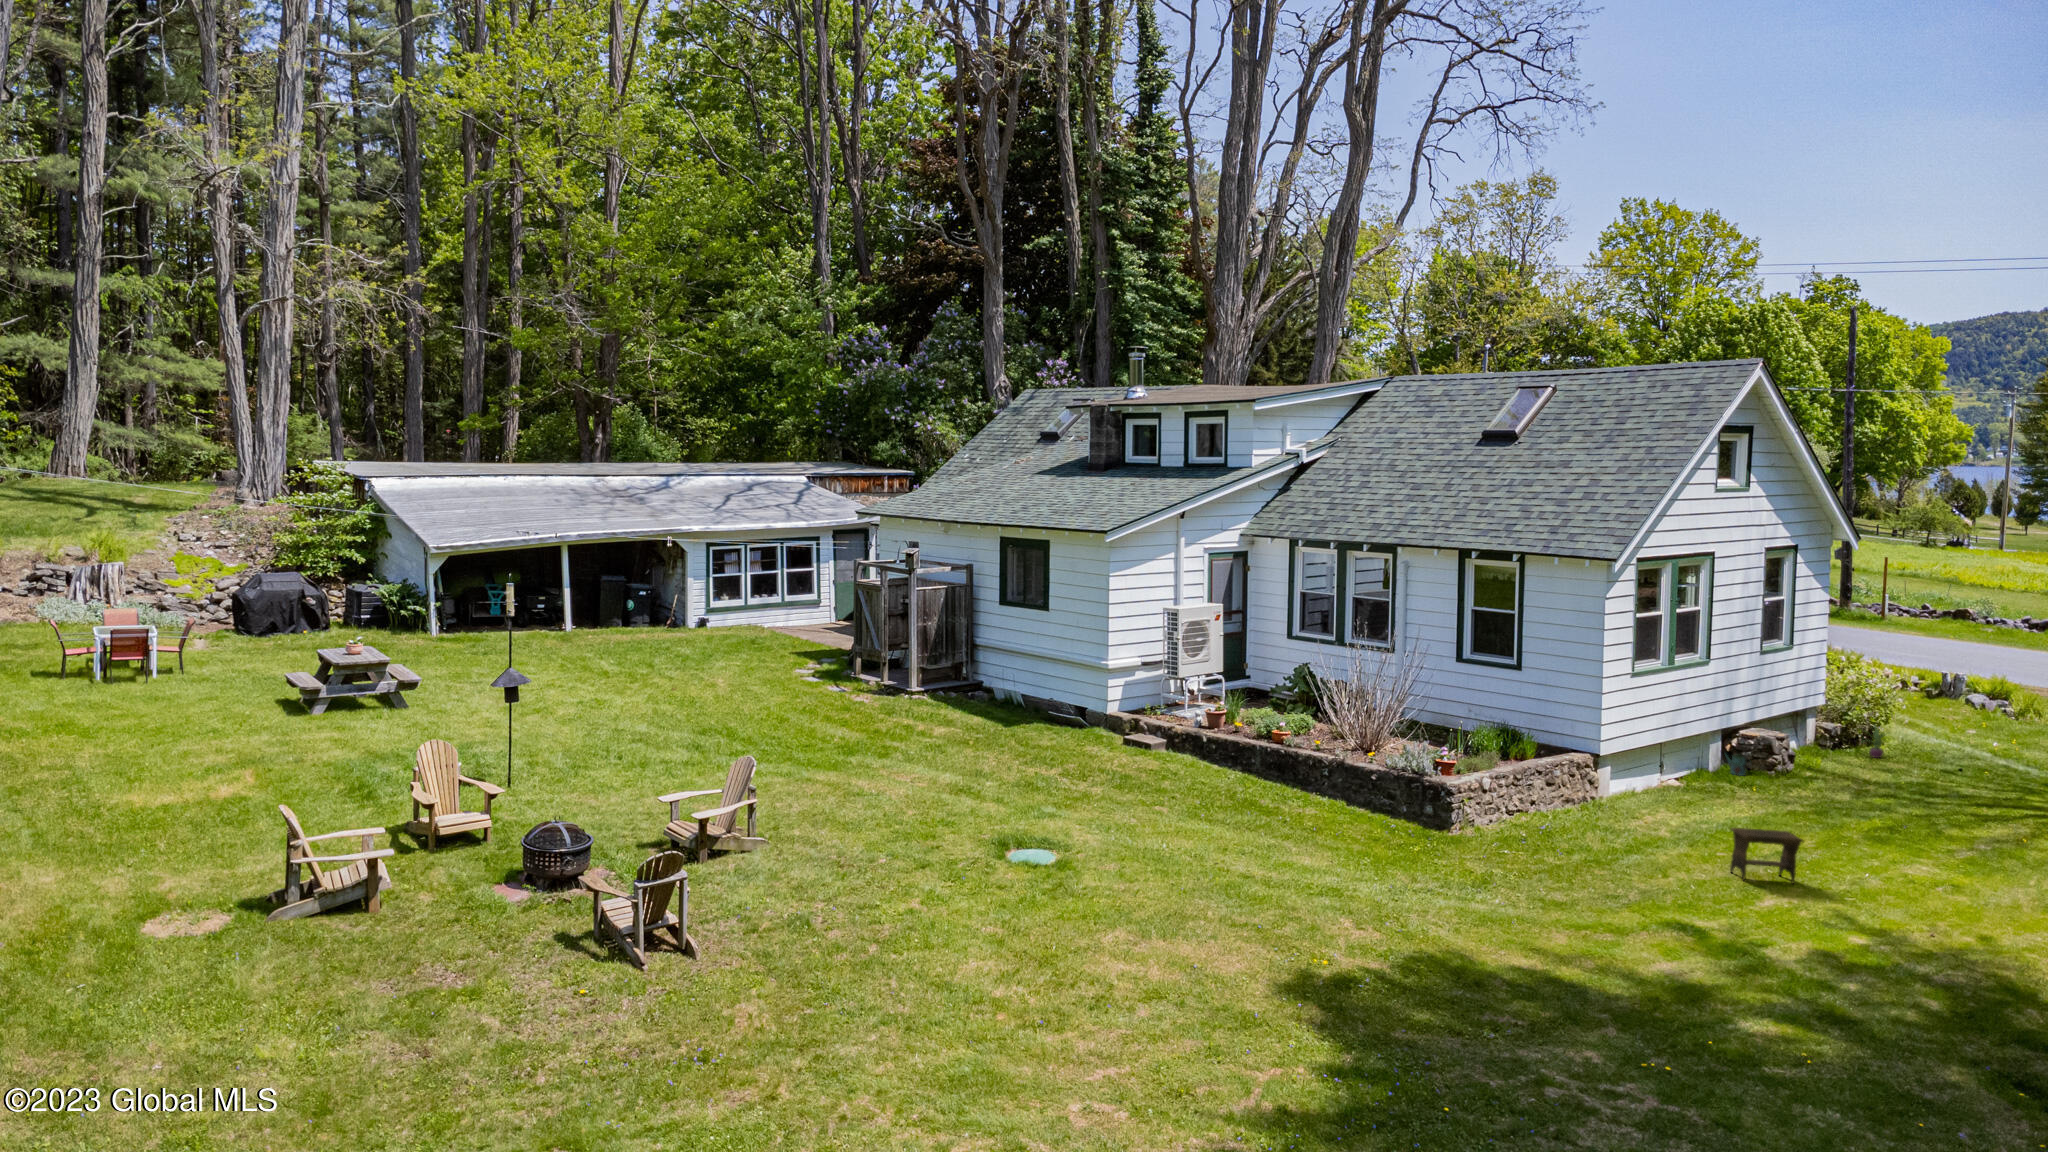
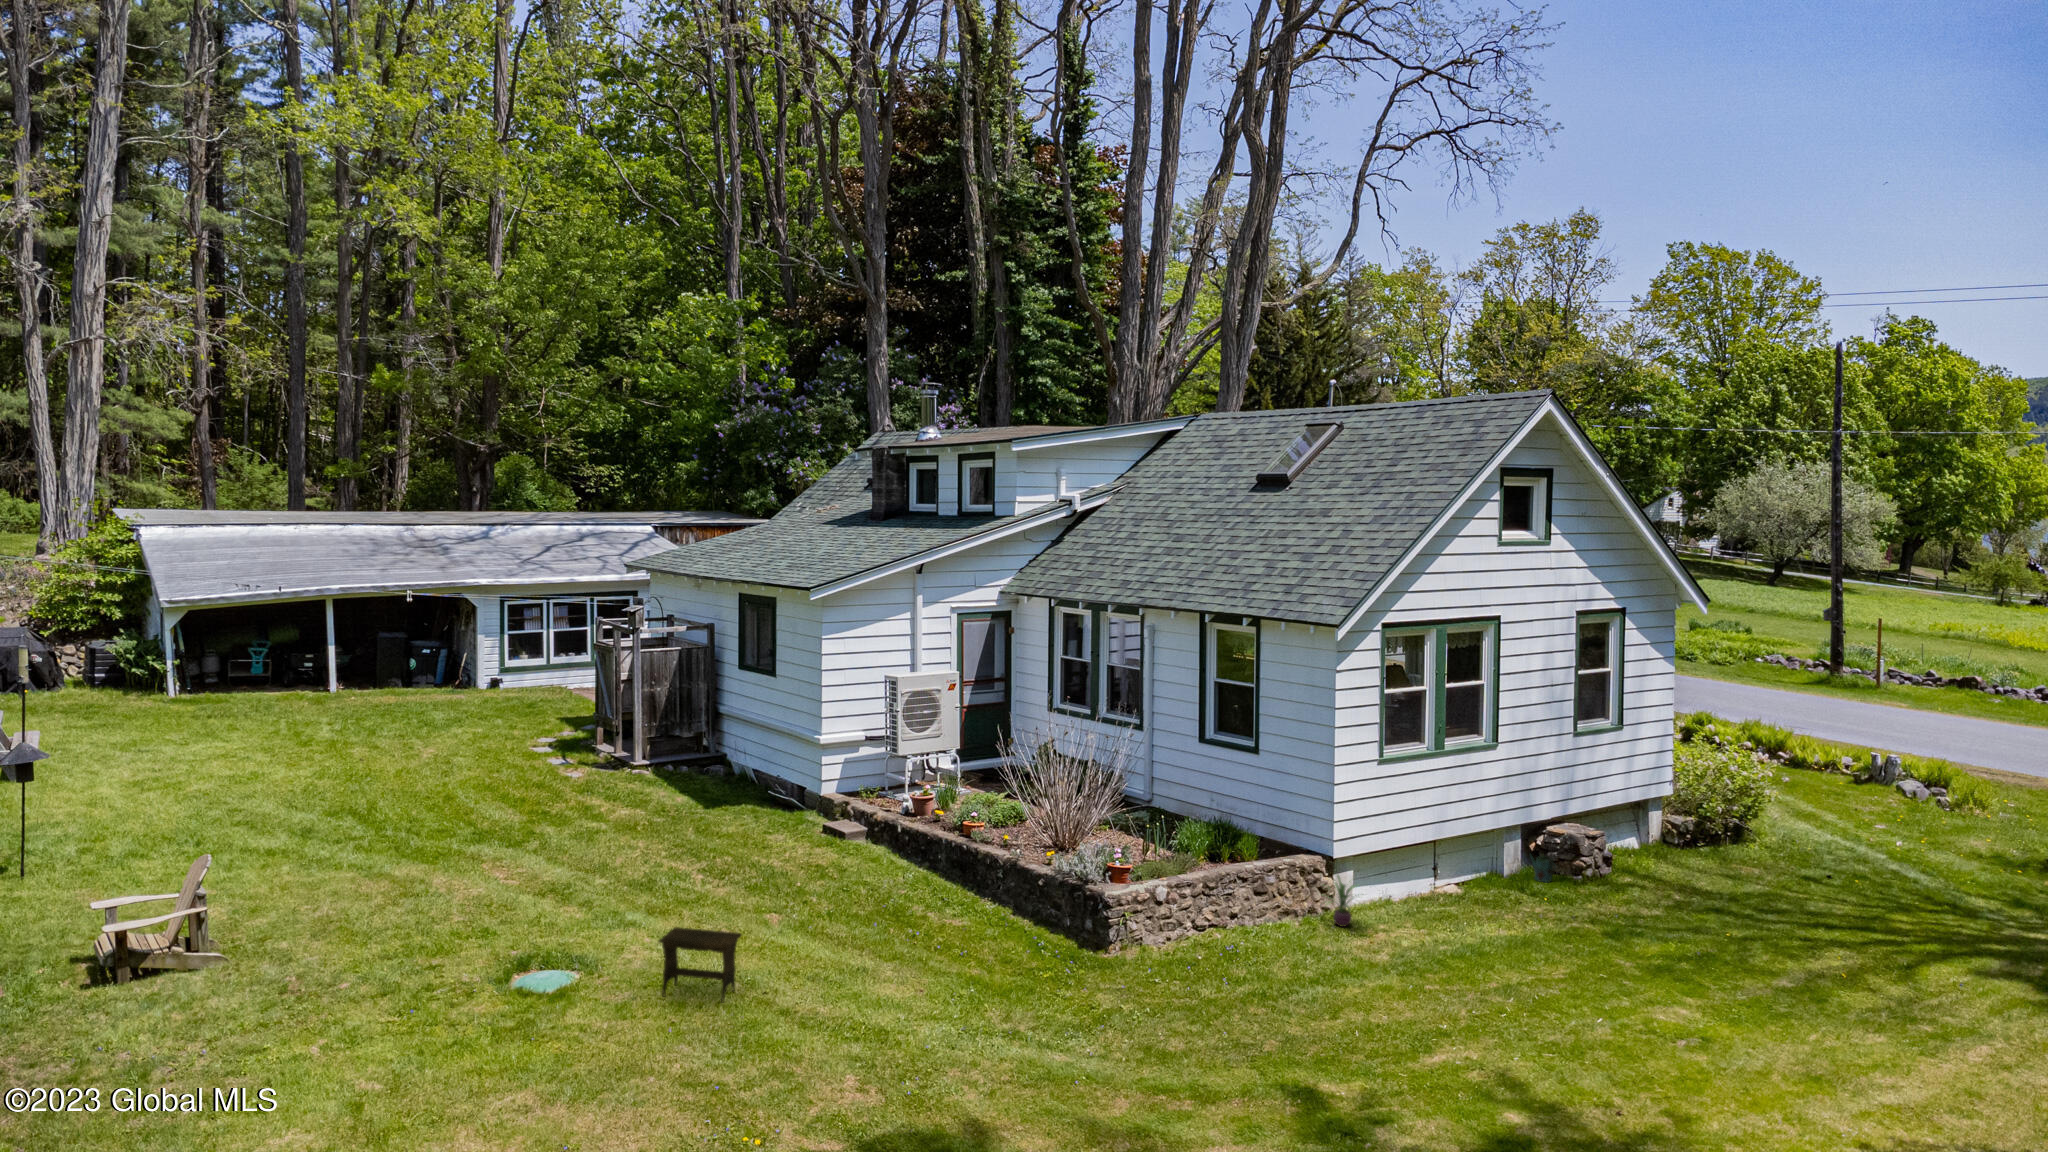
decorative plant: present [1869,726,1885,758] -> present [1325,875,1355,927]
footstool: present [1730,828,1803,884] -> present [659,927,742,1002]

